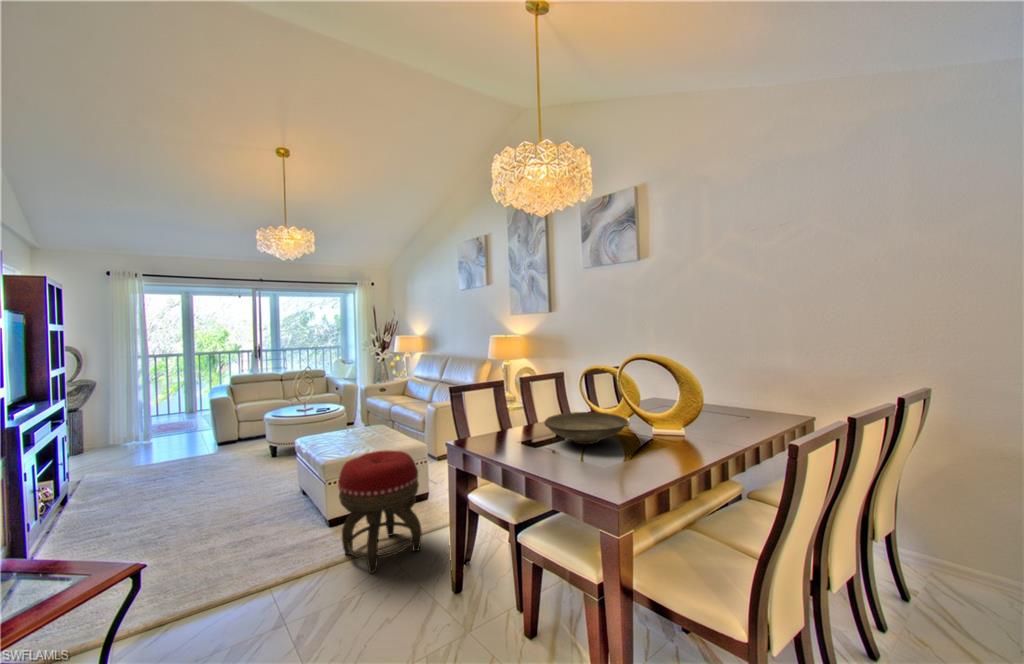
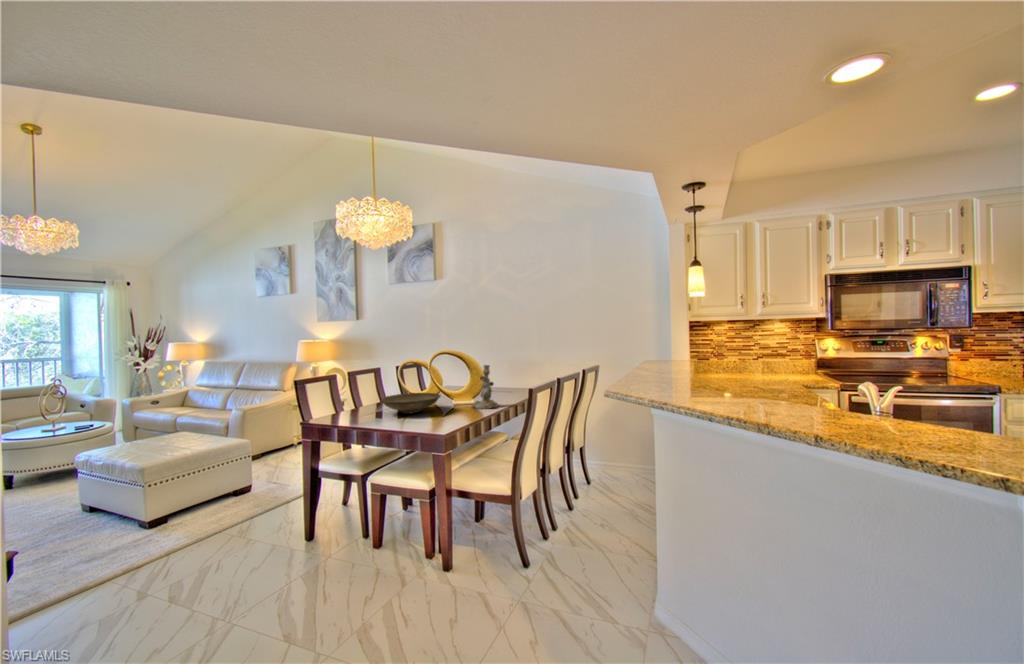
candlestick: none [676,380,724,451] -> present [471,365,498,409]
footstool: present [338,450,422,573] -> none [176,443,263,550]

